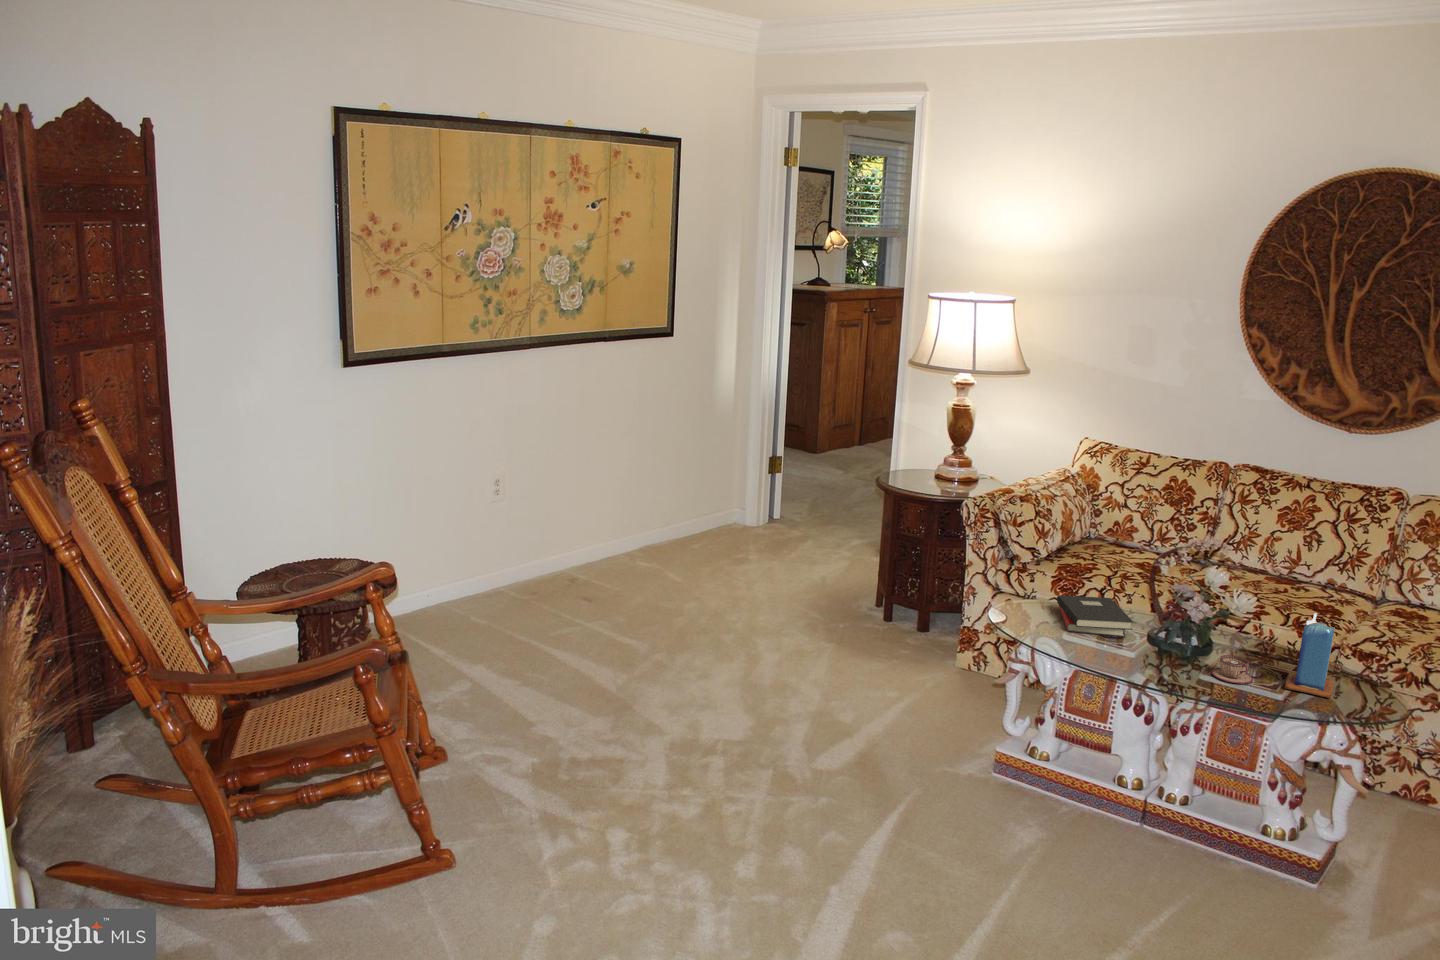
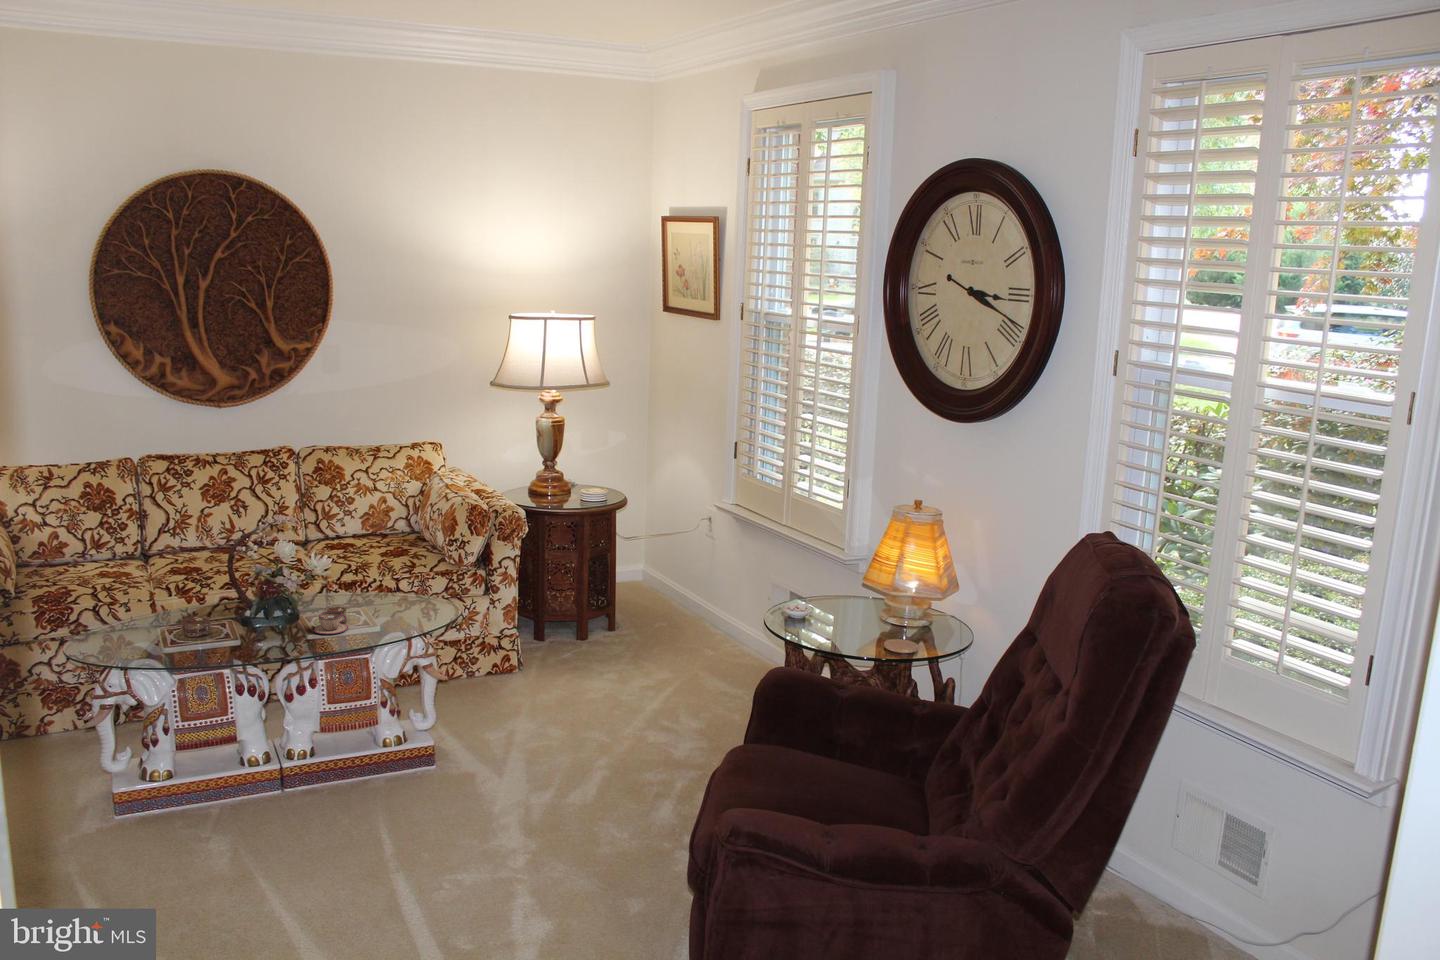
hardback book: present [1057,595,1133,637] -> none [116,606,217,649]
candle: present [1284,613,1335,698] -> none [360,555,405,622]

